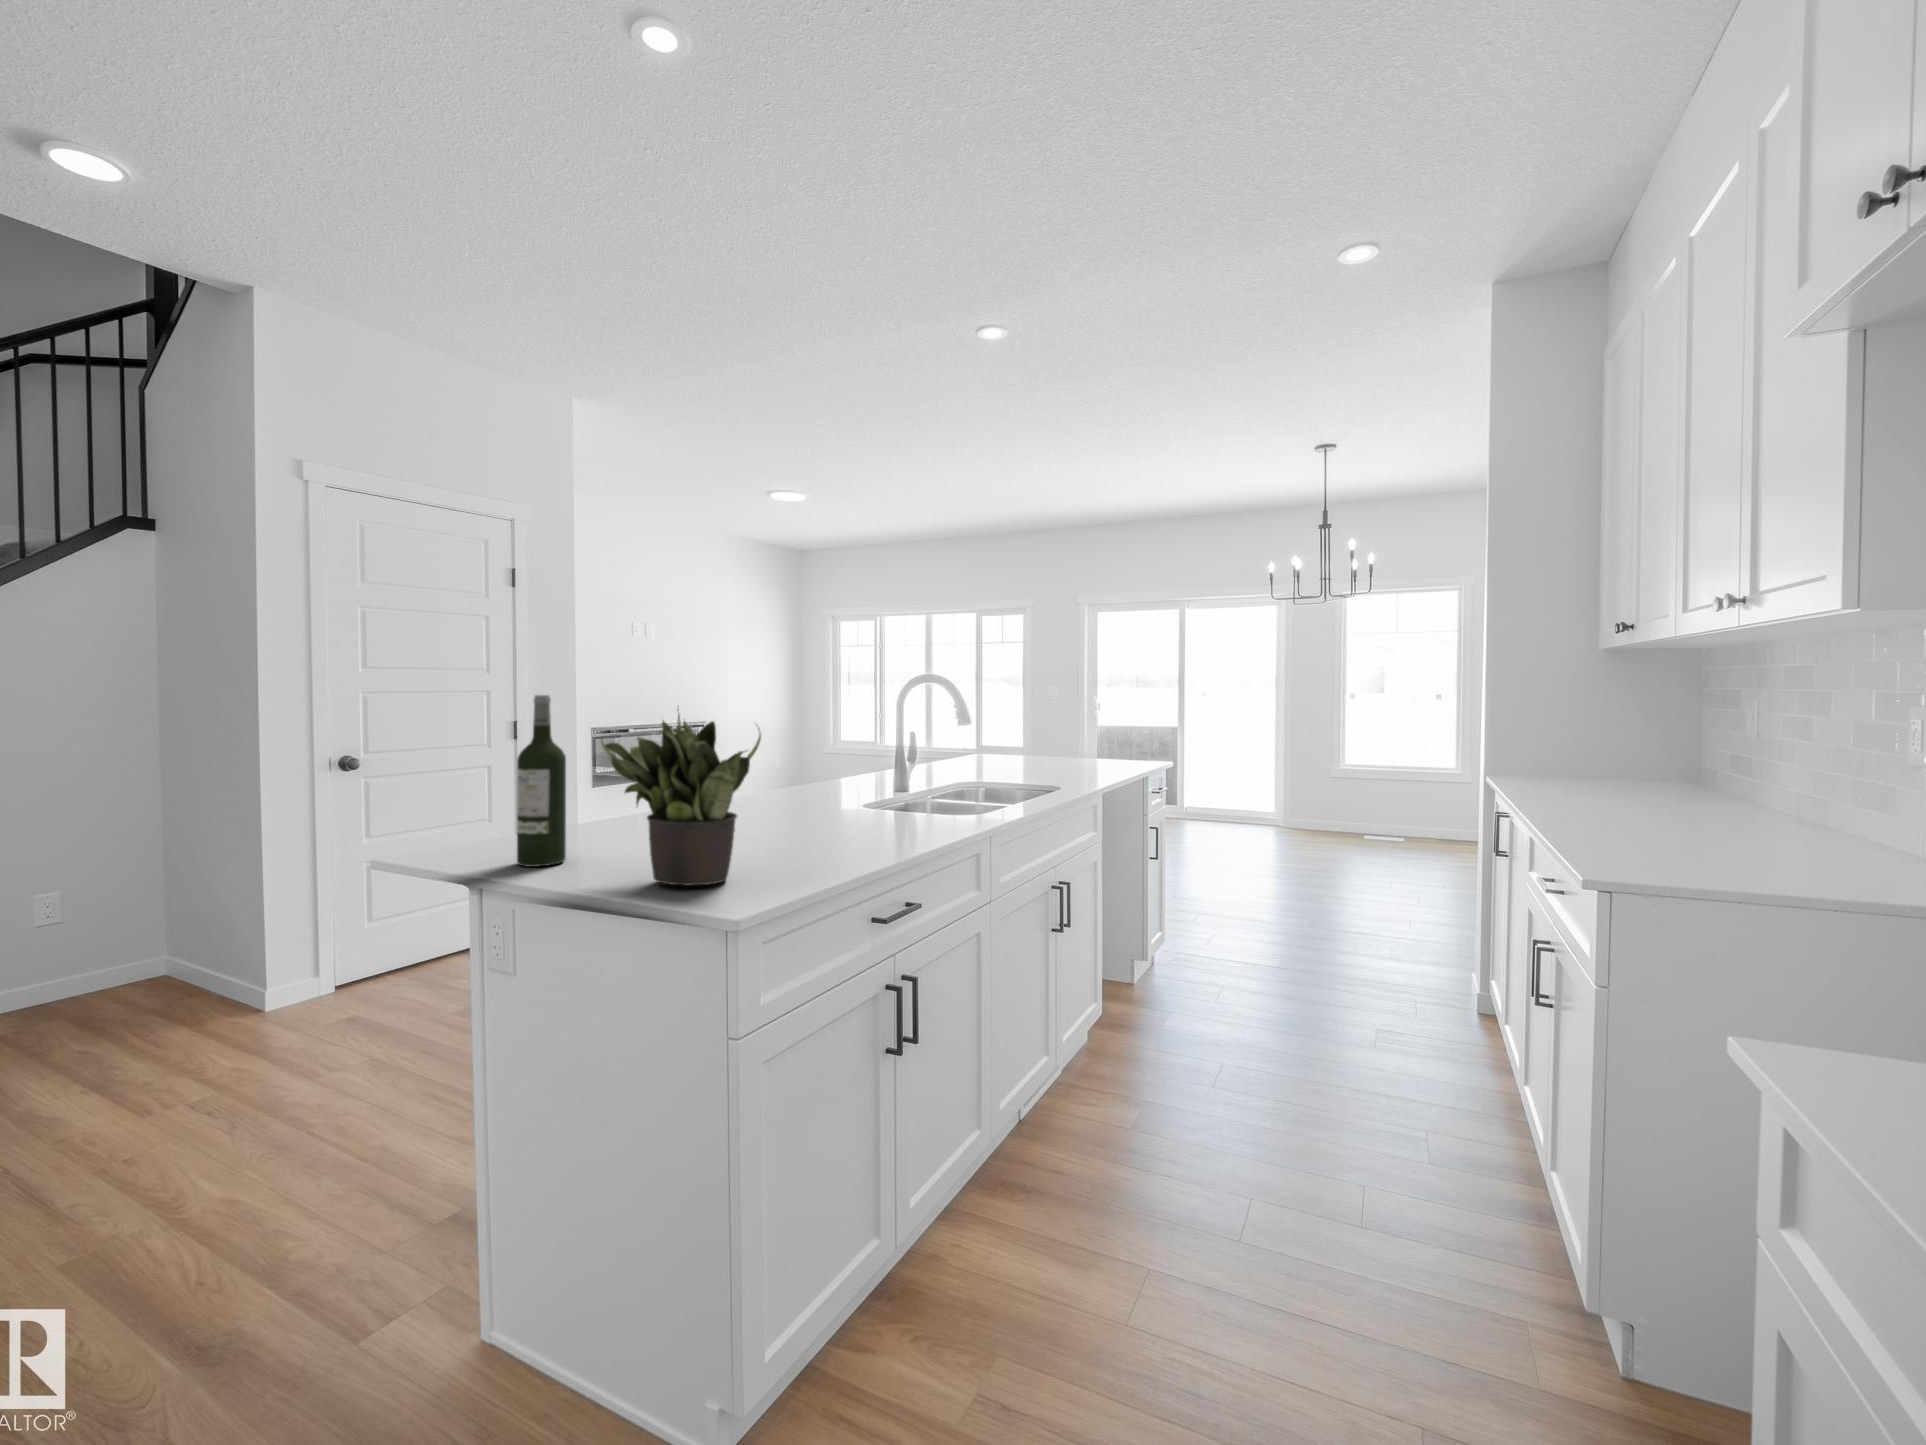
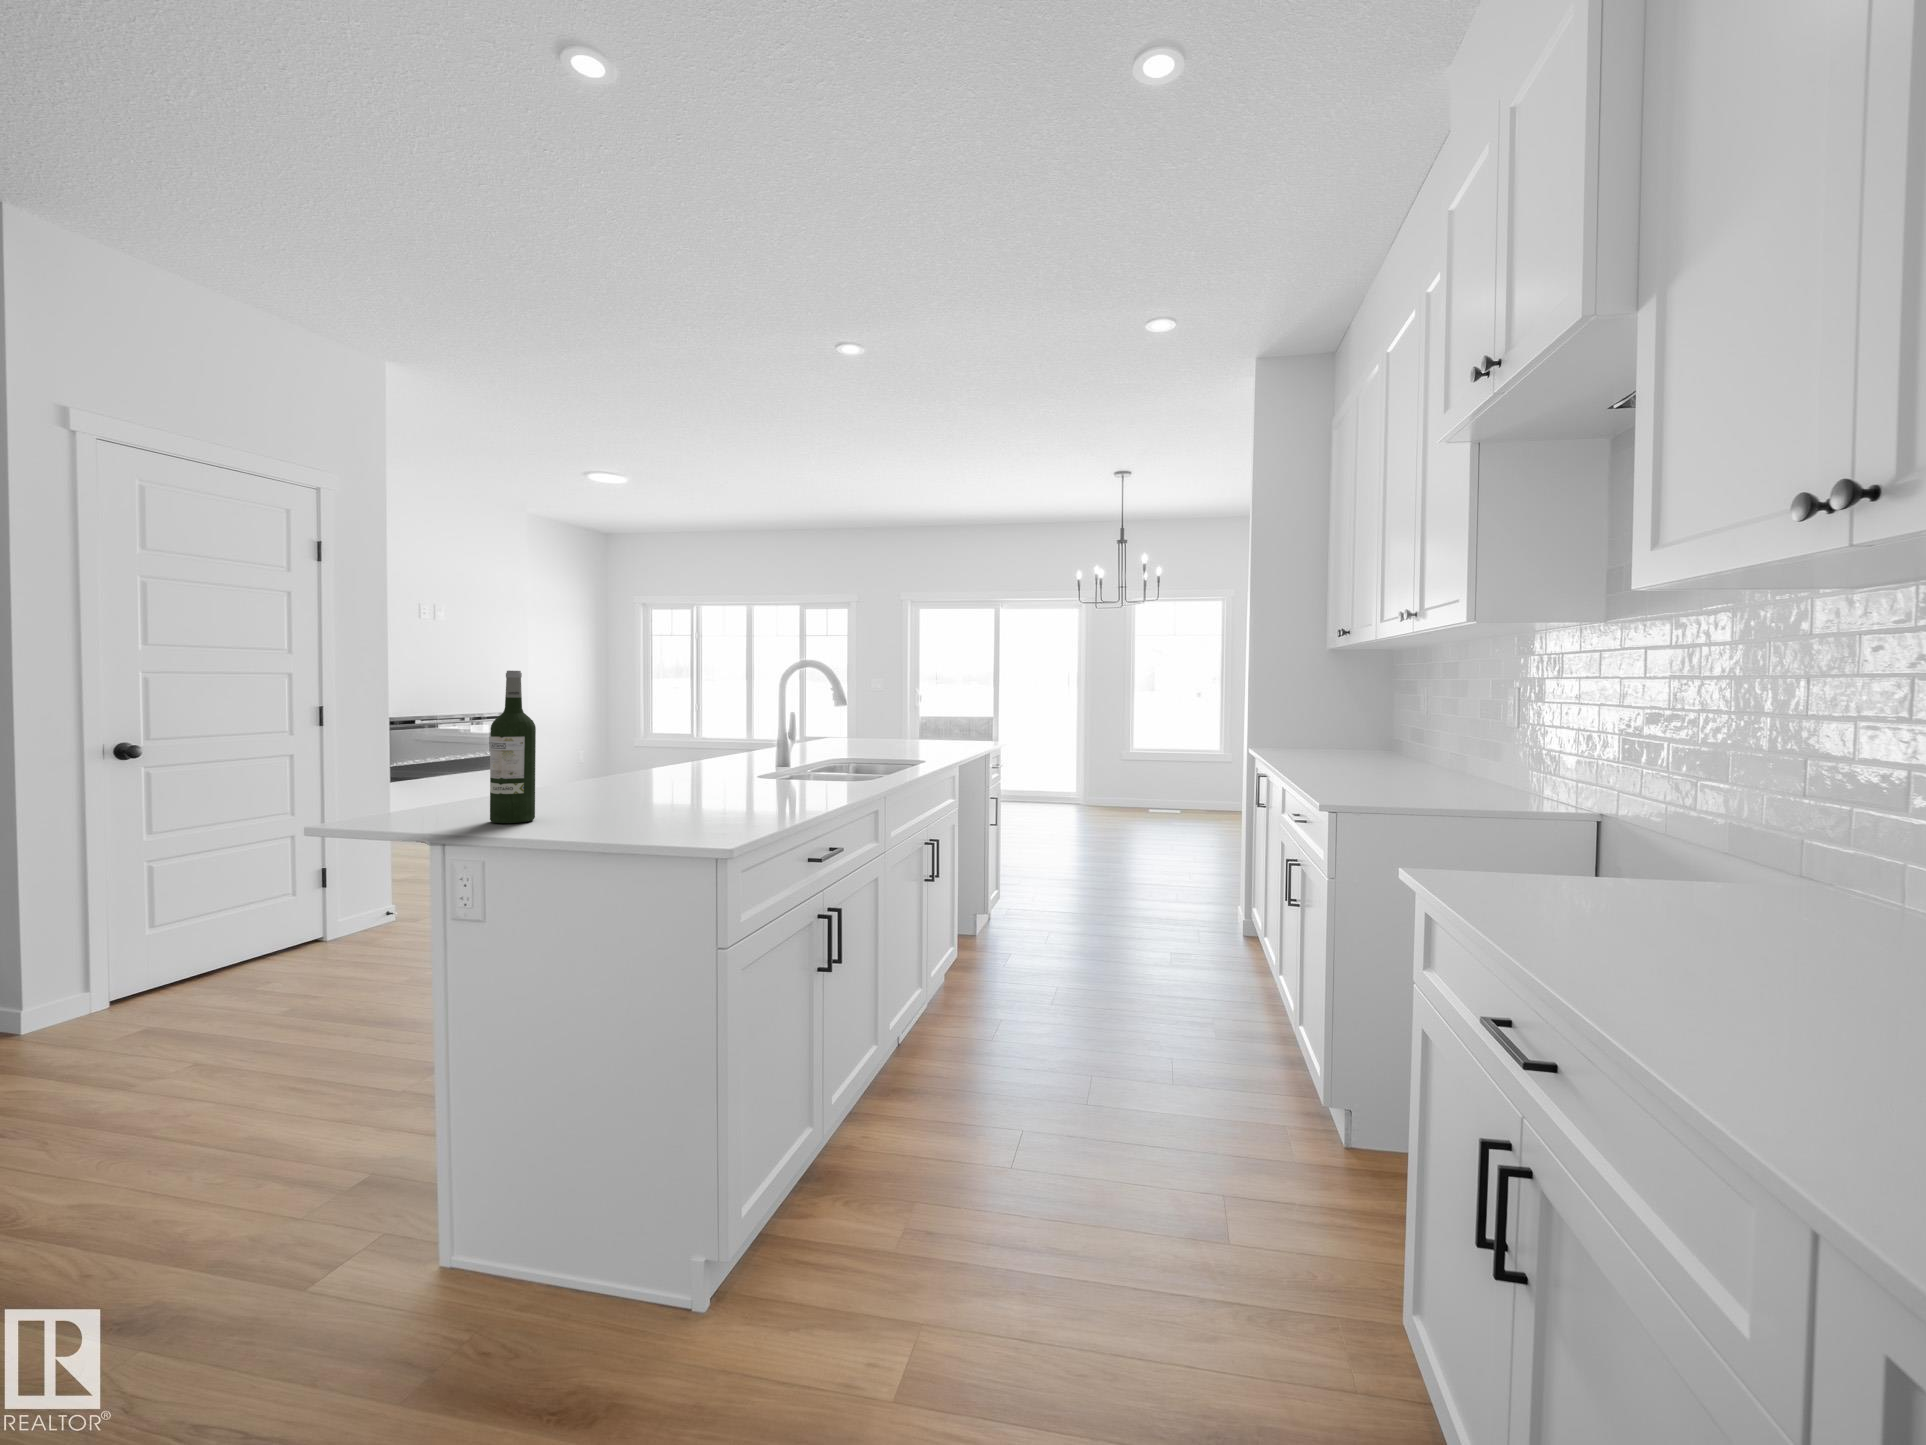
potted plant: present [601,706,761,885] -> none [592,679,731,829]

